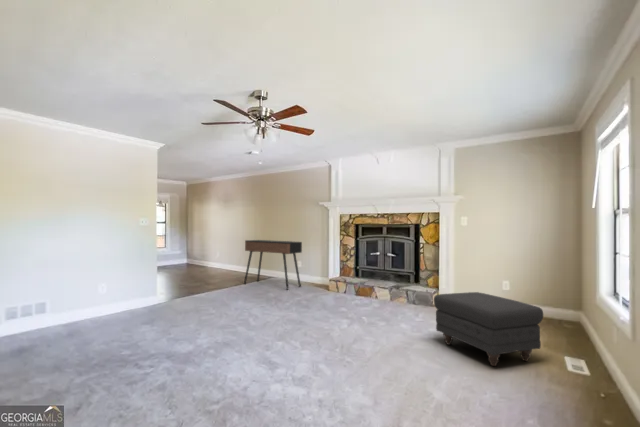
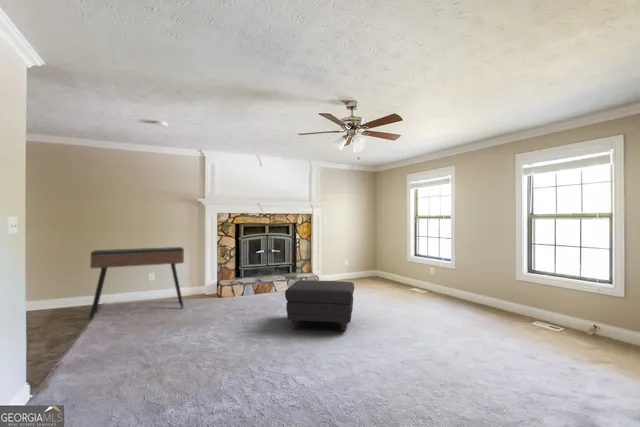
ottoman: present [434,292,543,366] -> present [285,280,354,331]

